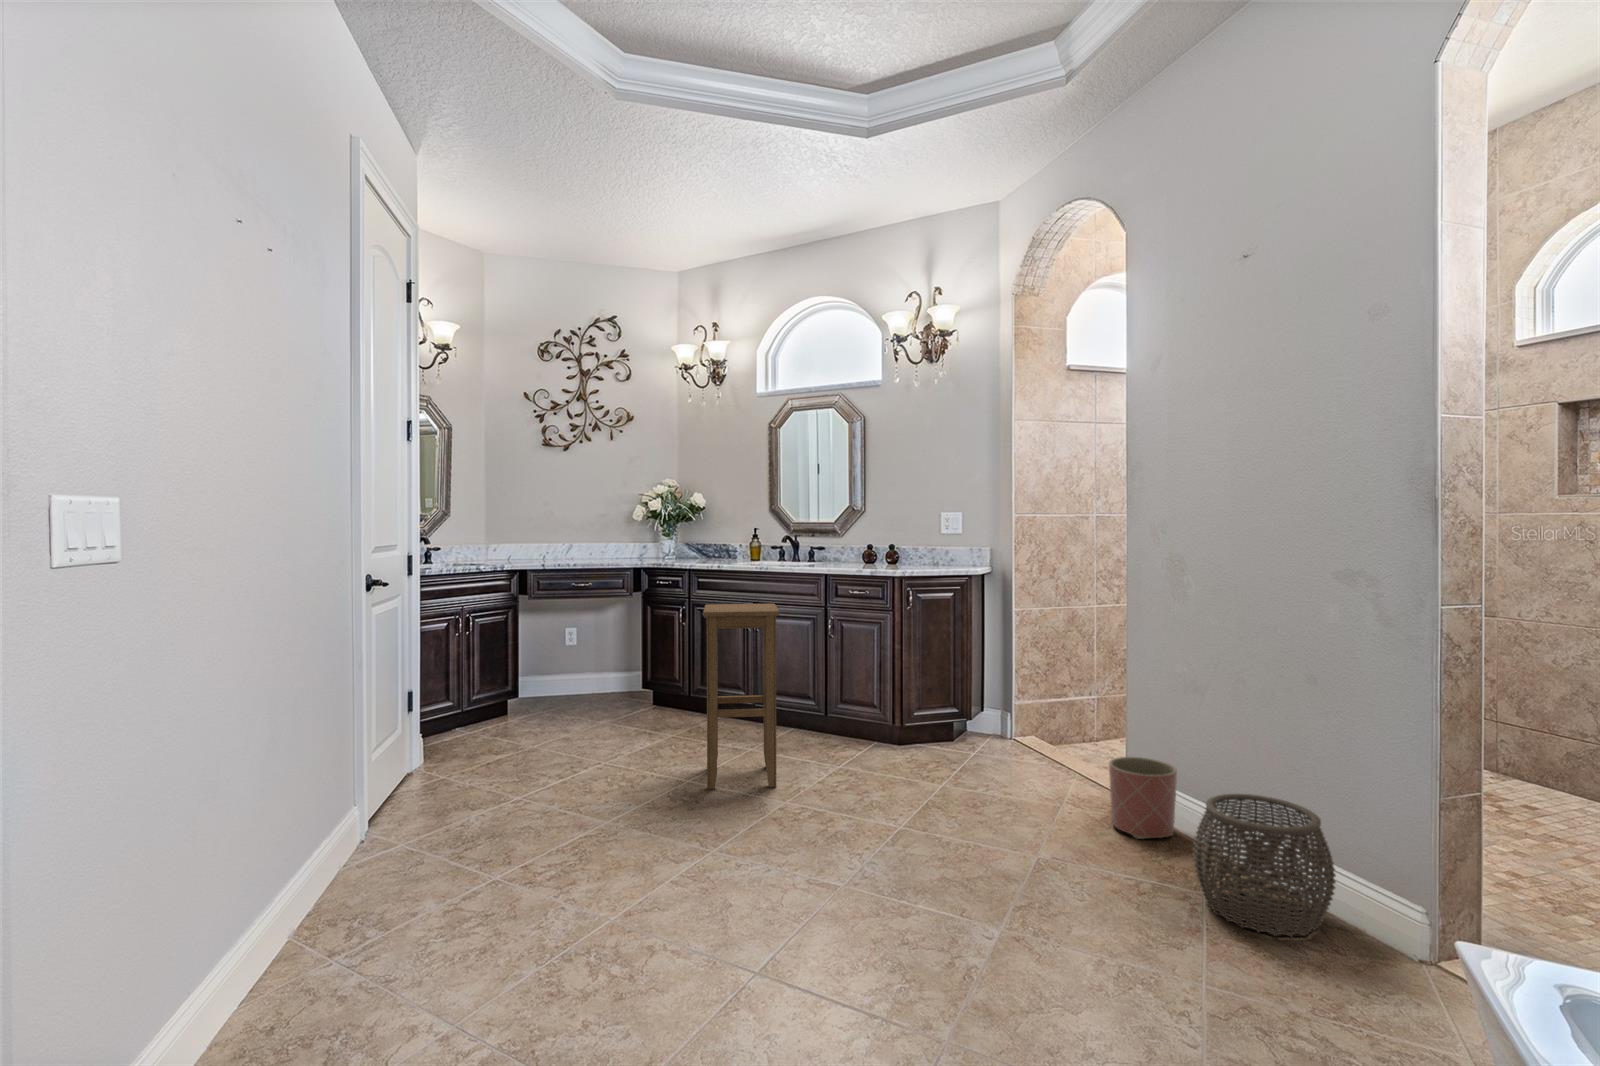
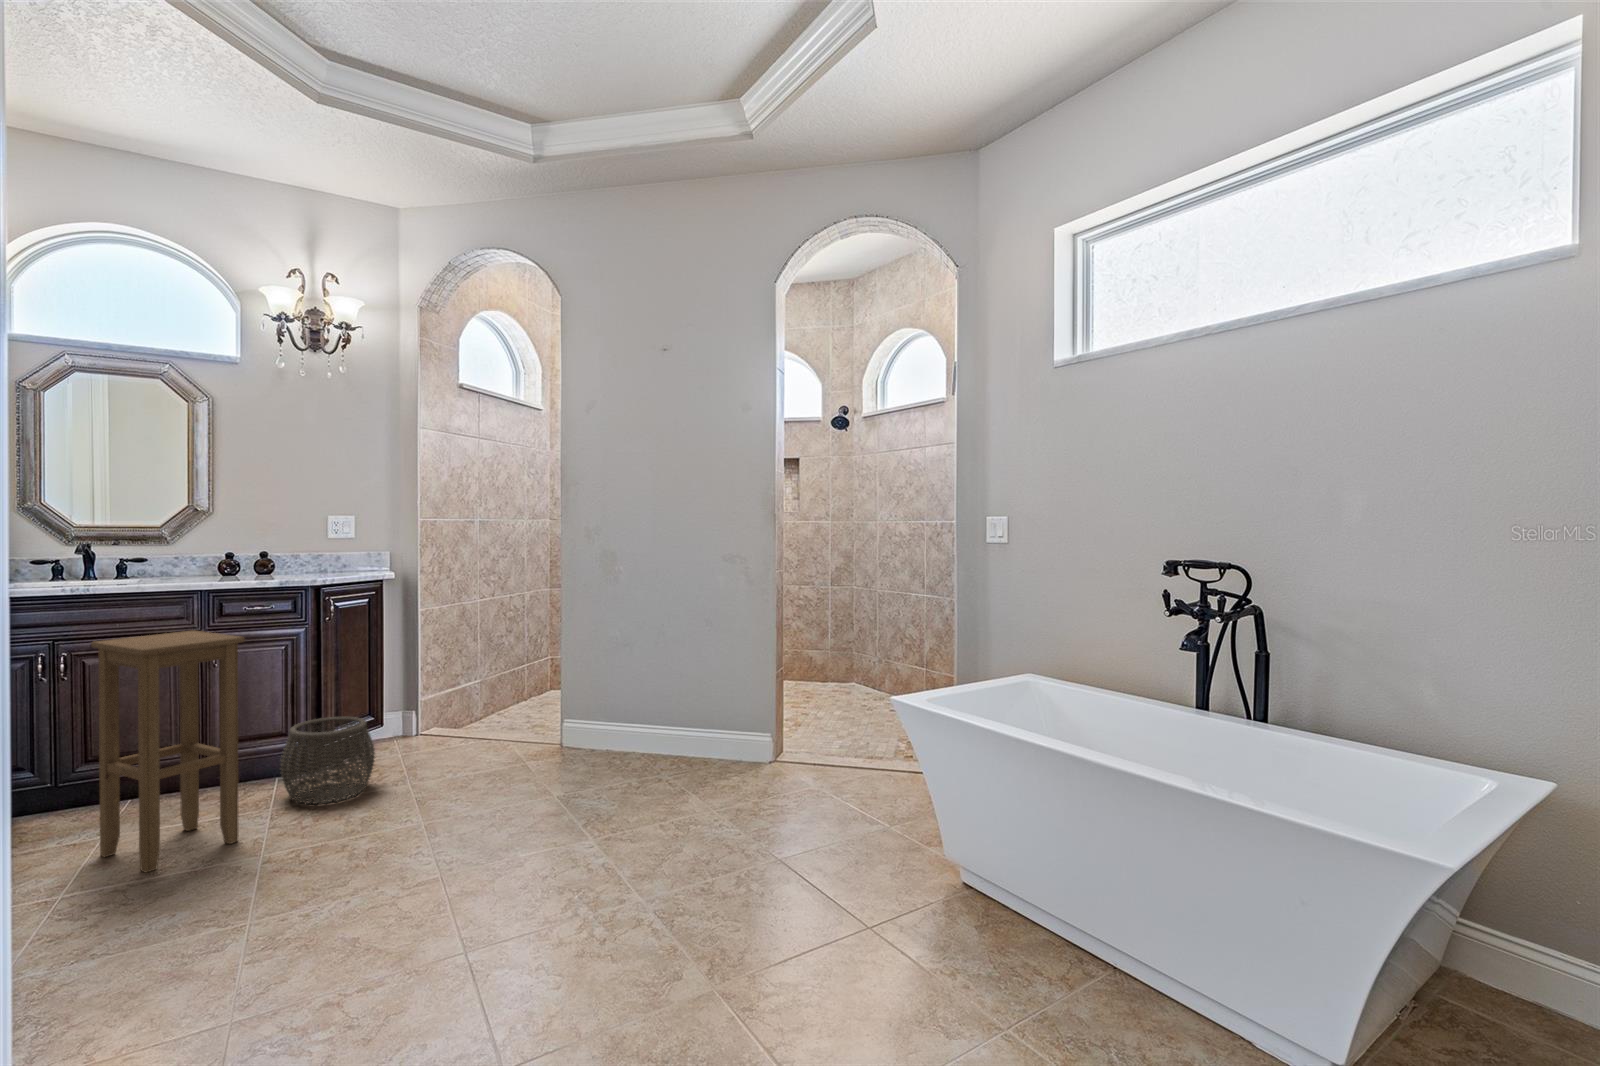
planter: present [1109,757,1177,839] -> none [575,713,623,773]
woven basket: present [1193,794,1336,937] -> present [280,717,375,804]

